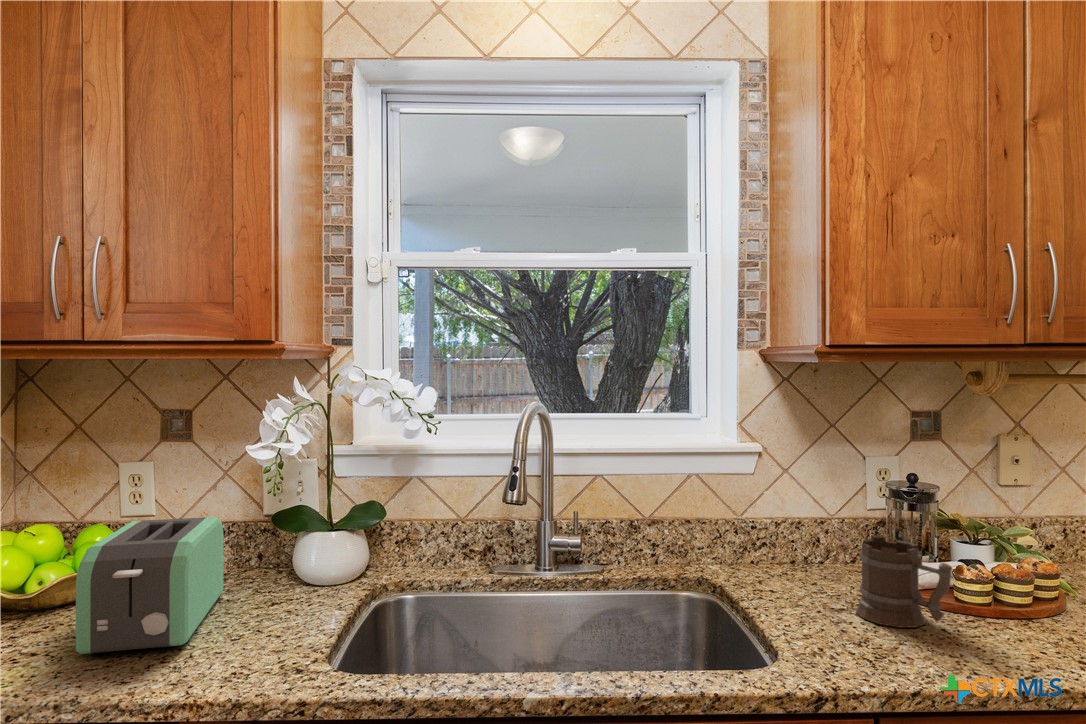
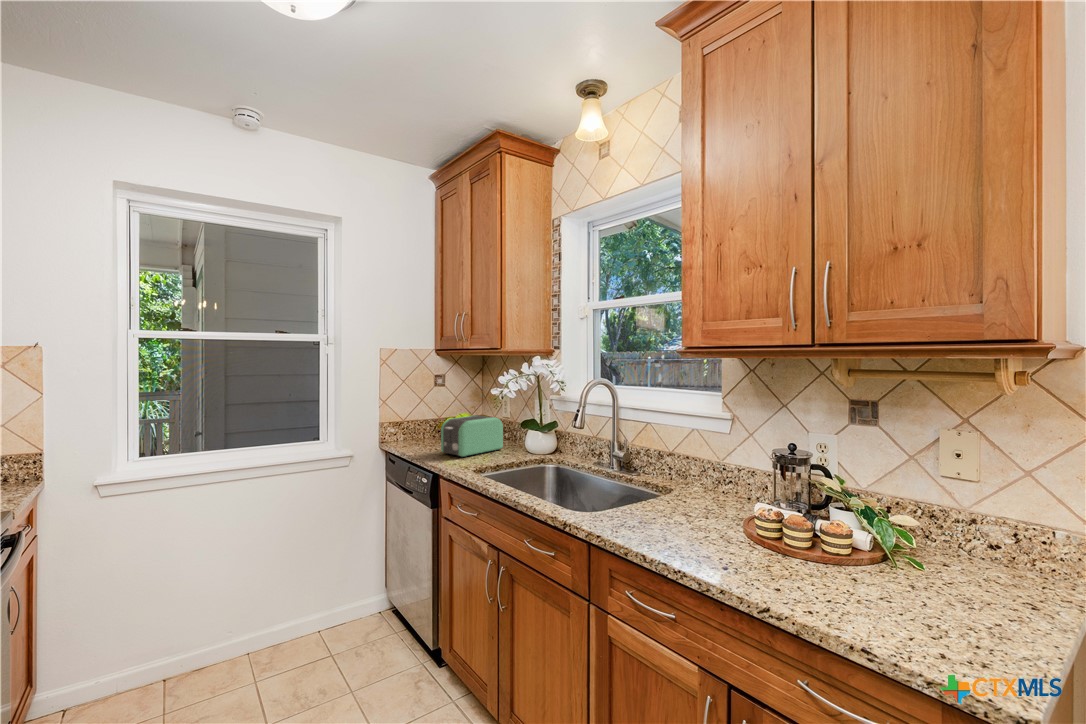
mug: present [856,535,952,628] -> none [683,473,725,531]

